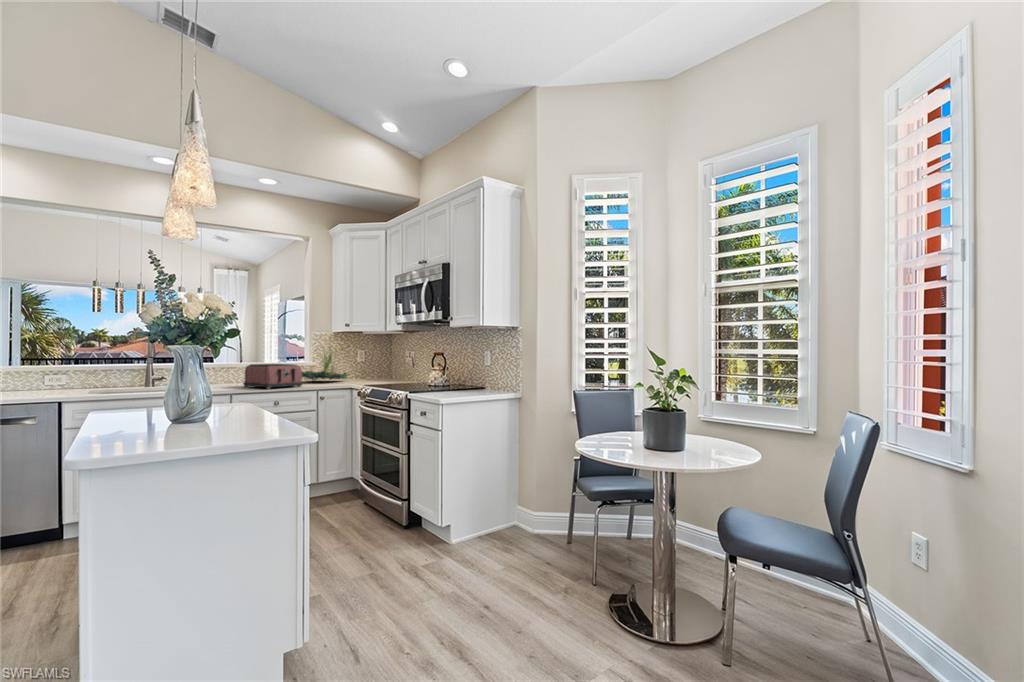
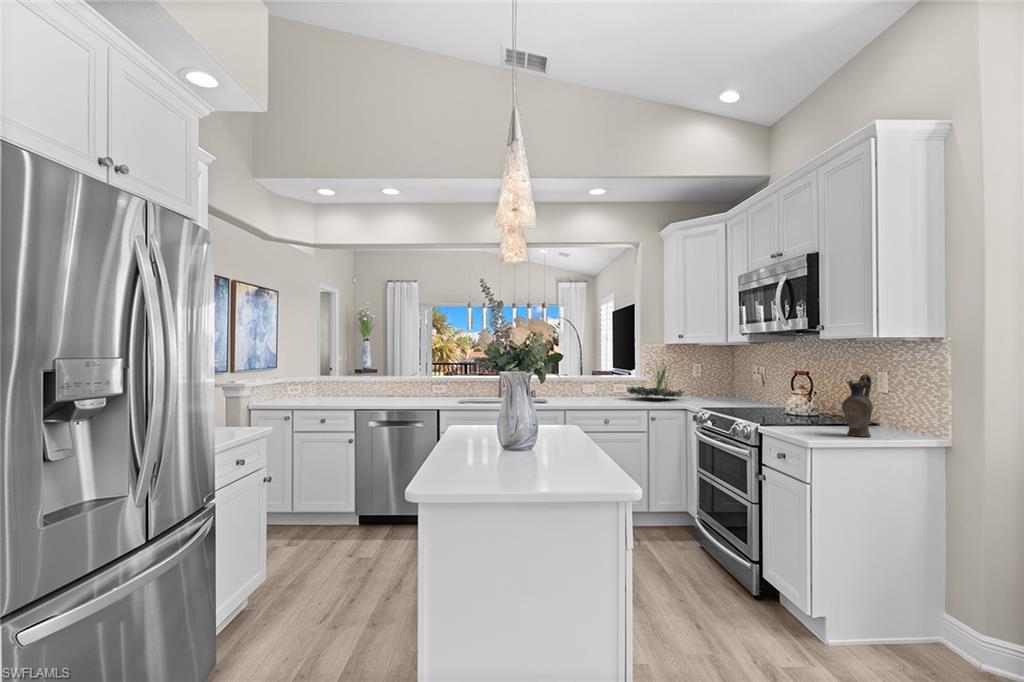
ceramic pitcher: none [462,351,481,395] -> present [842,374,873,437]
toaster: present [243,364,303,389] -> none [576,379,634,407]

